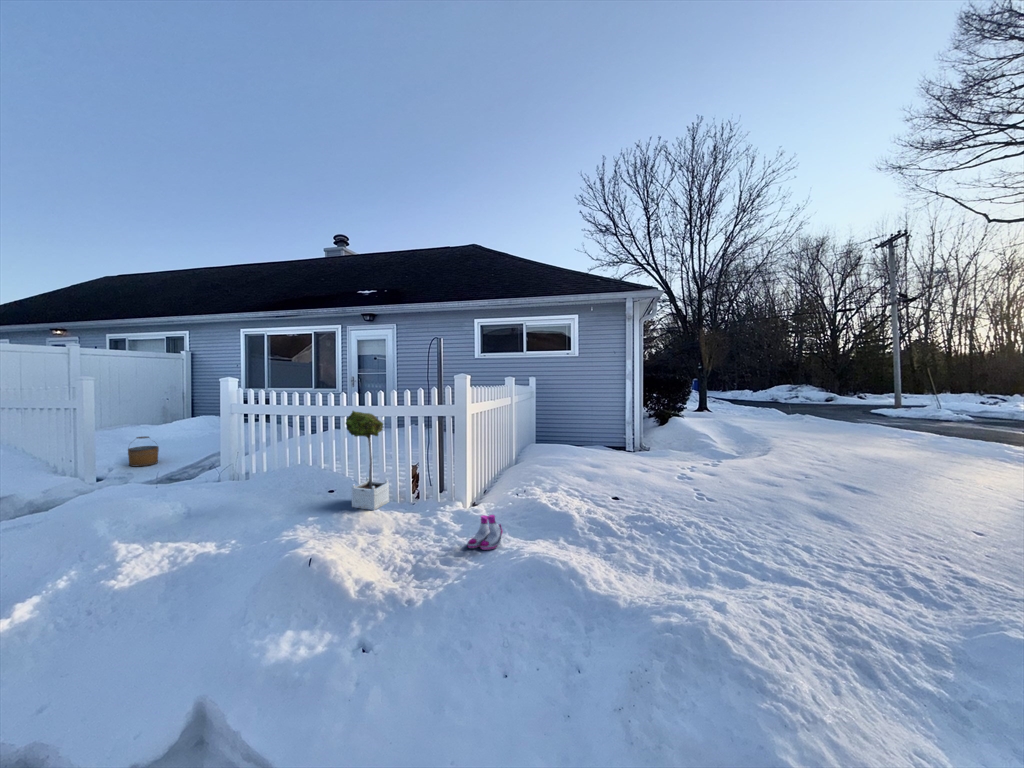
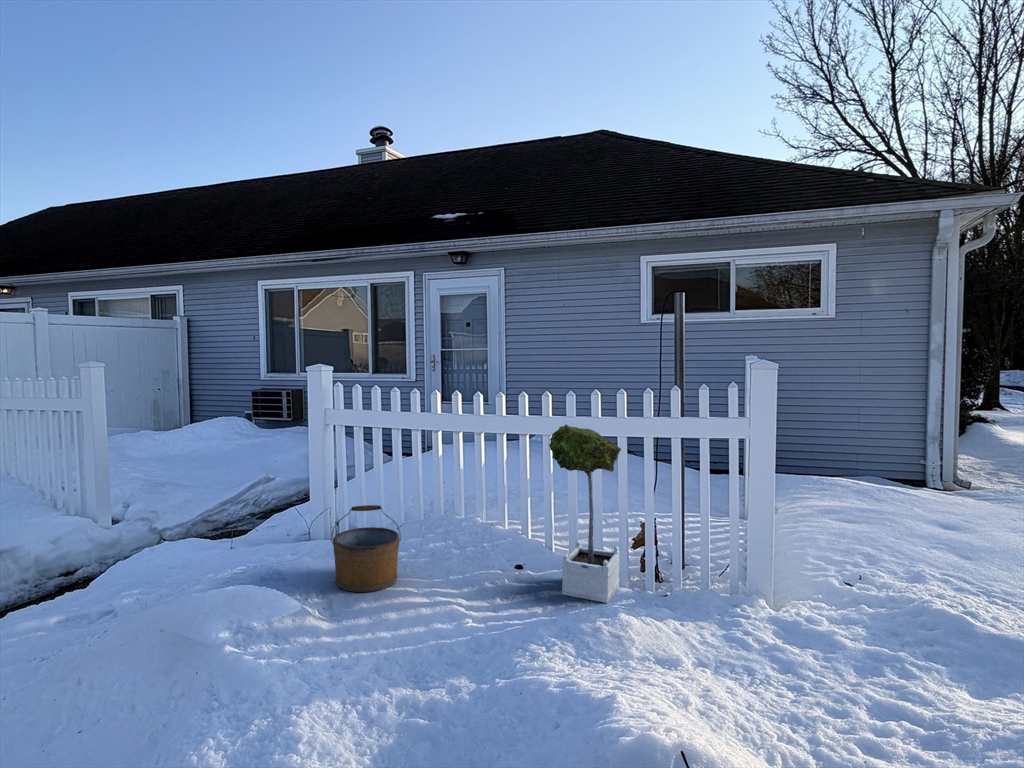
bucket: present [128,436,159,467] -> present [331,505,401,592]
boots: present [468,515,503,550] -> none [851,636,920,707]

